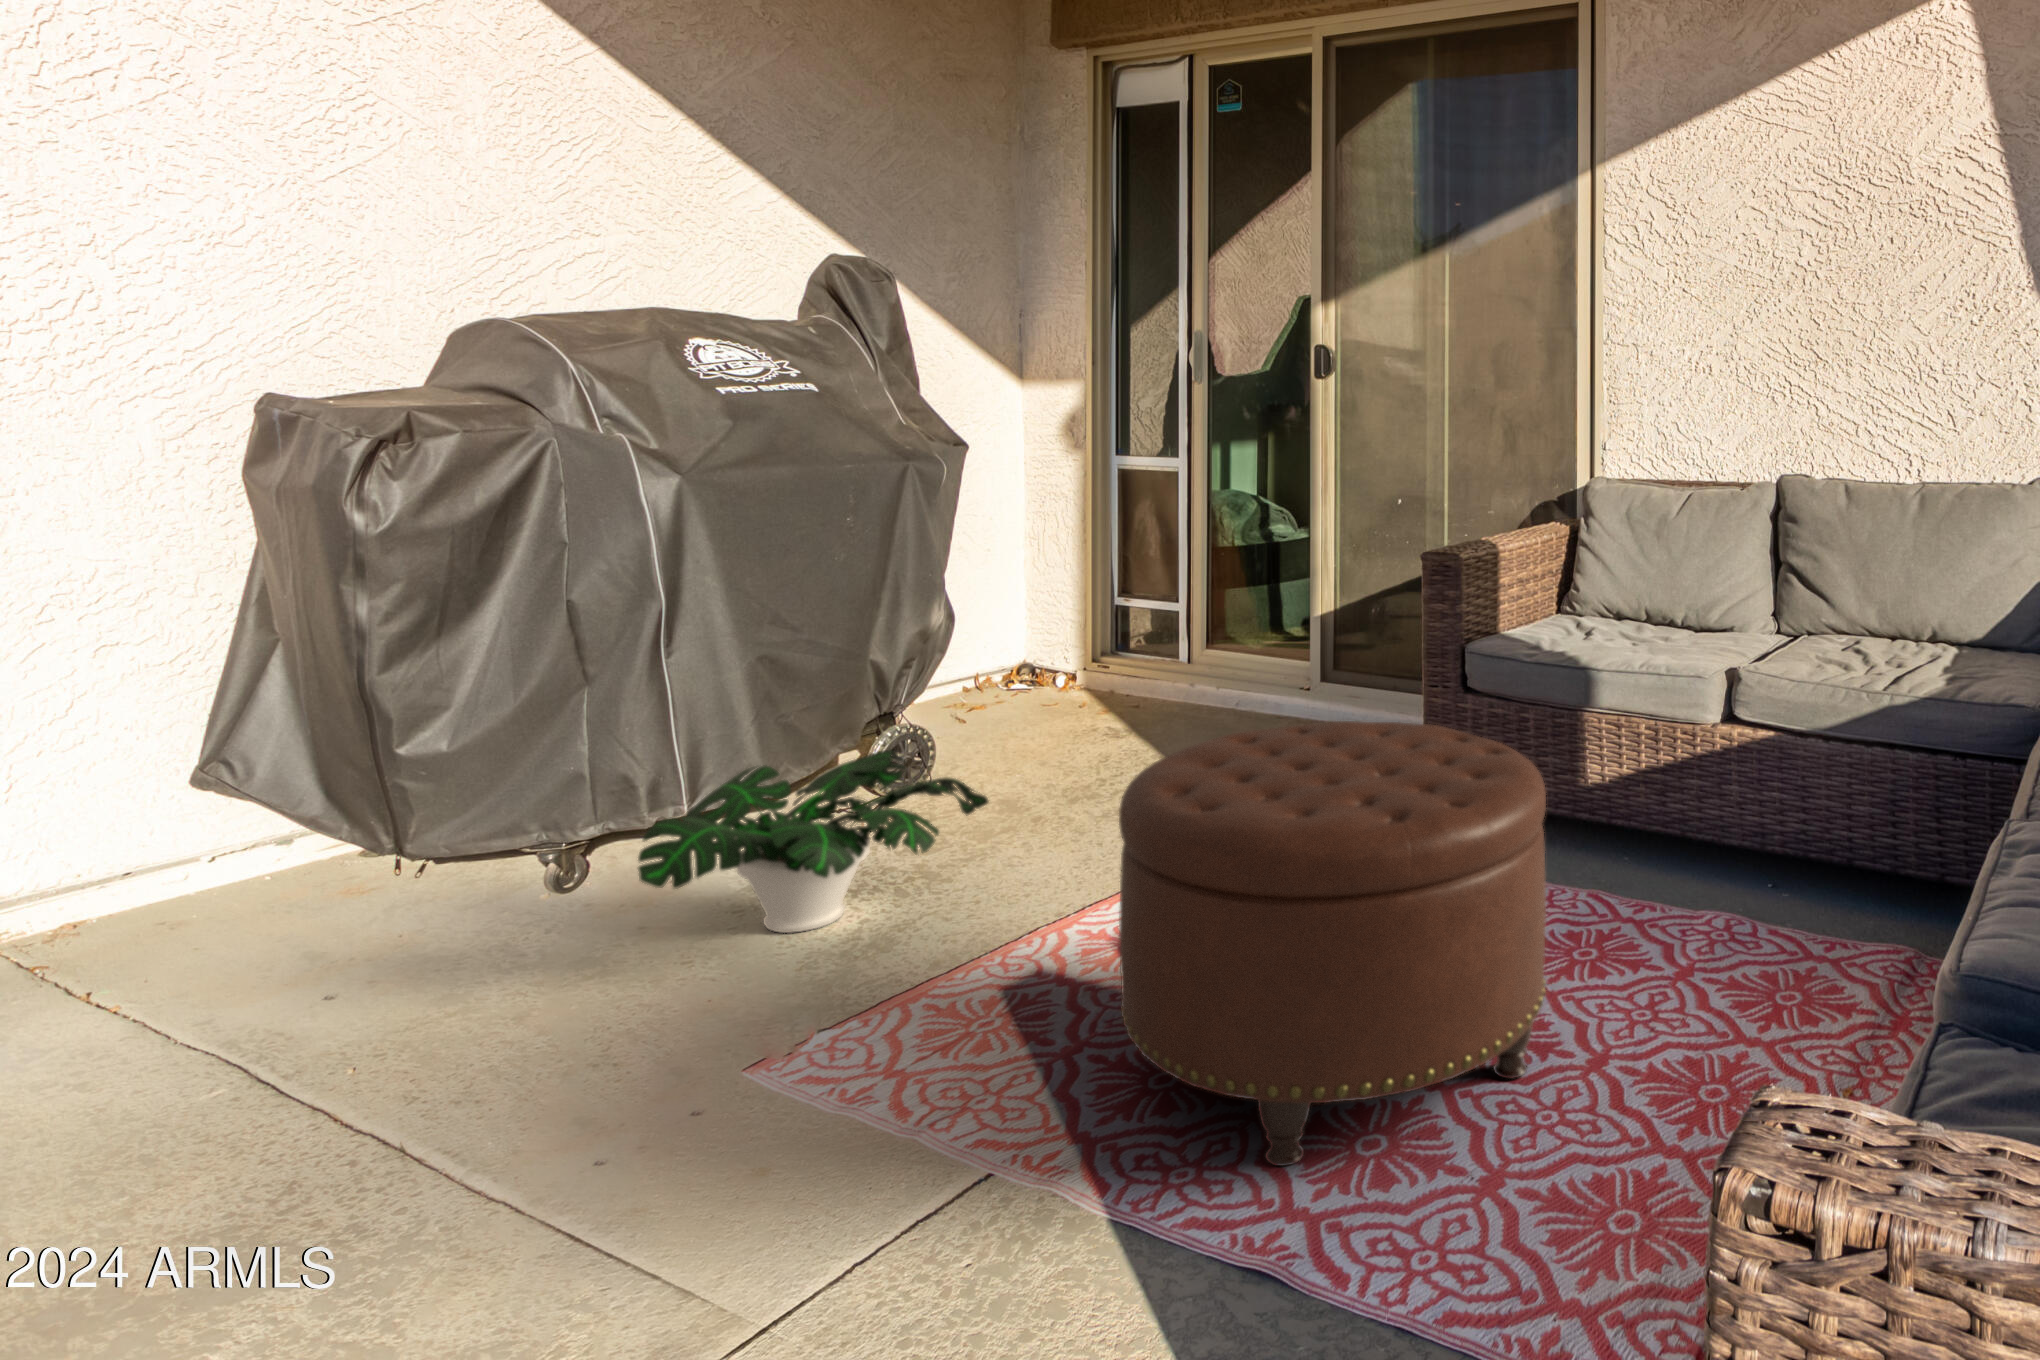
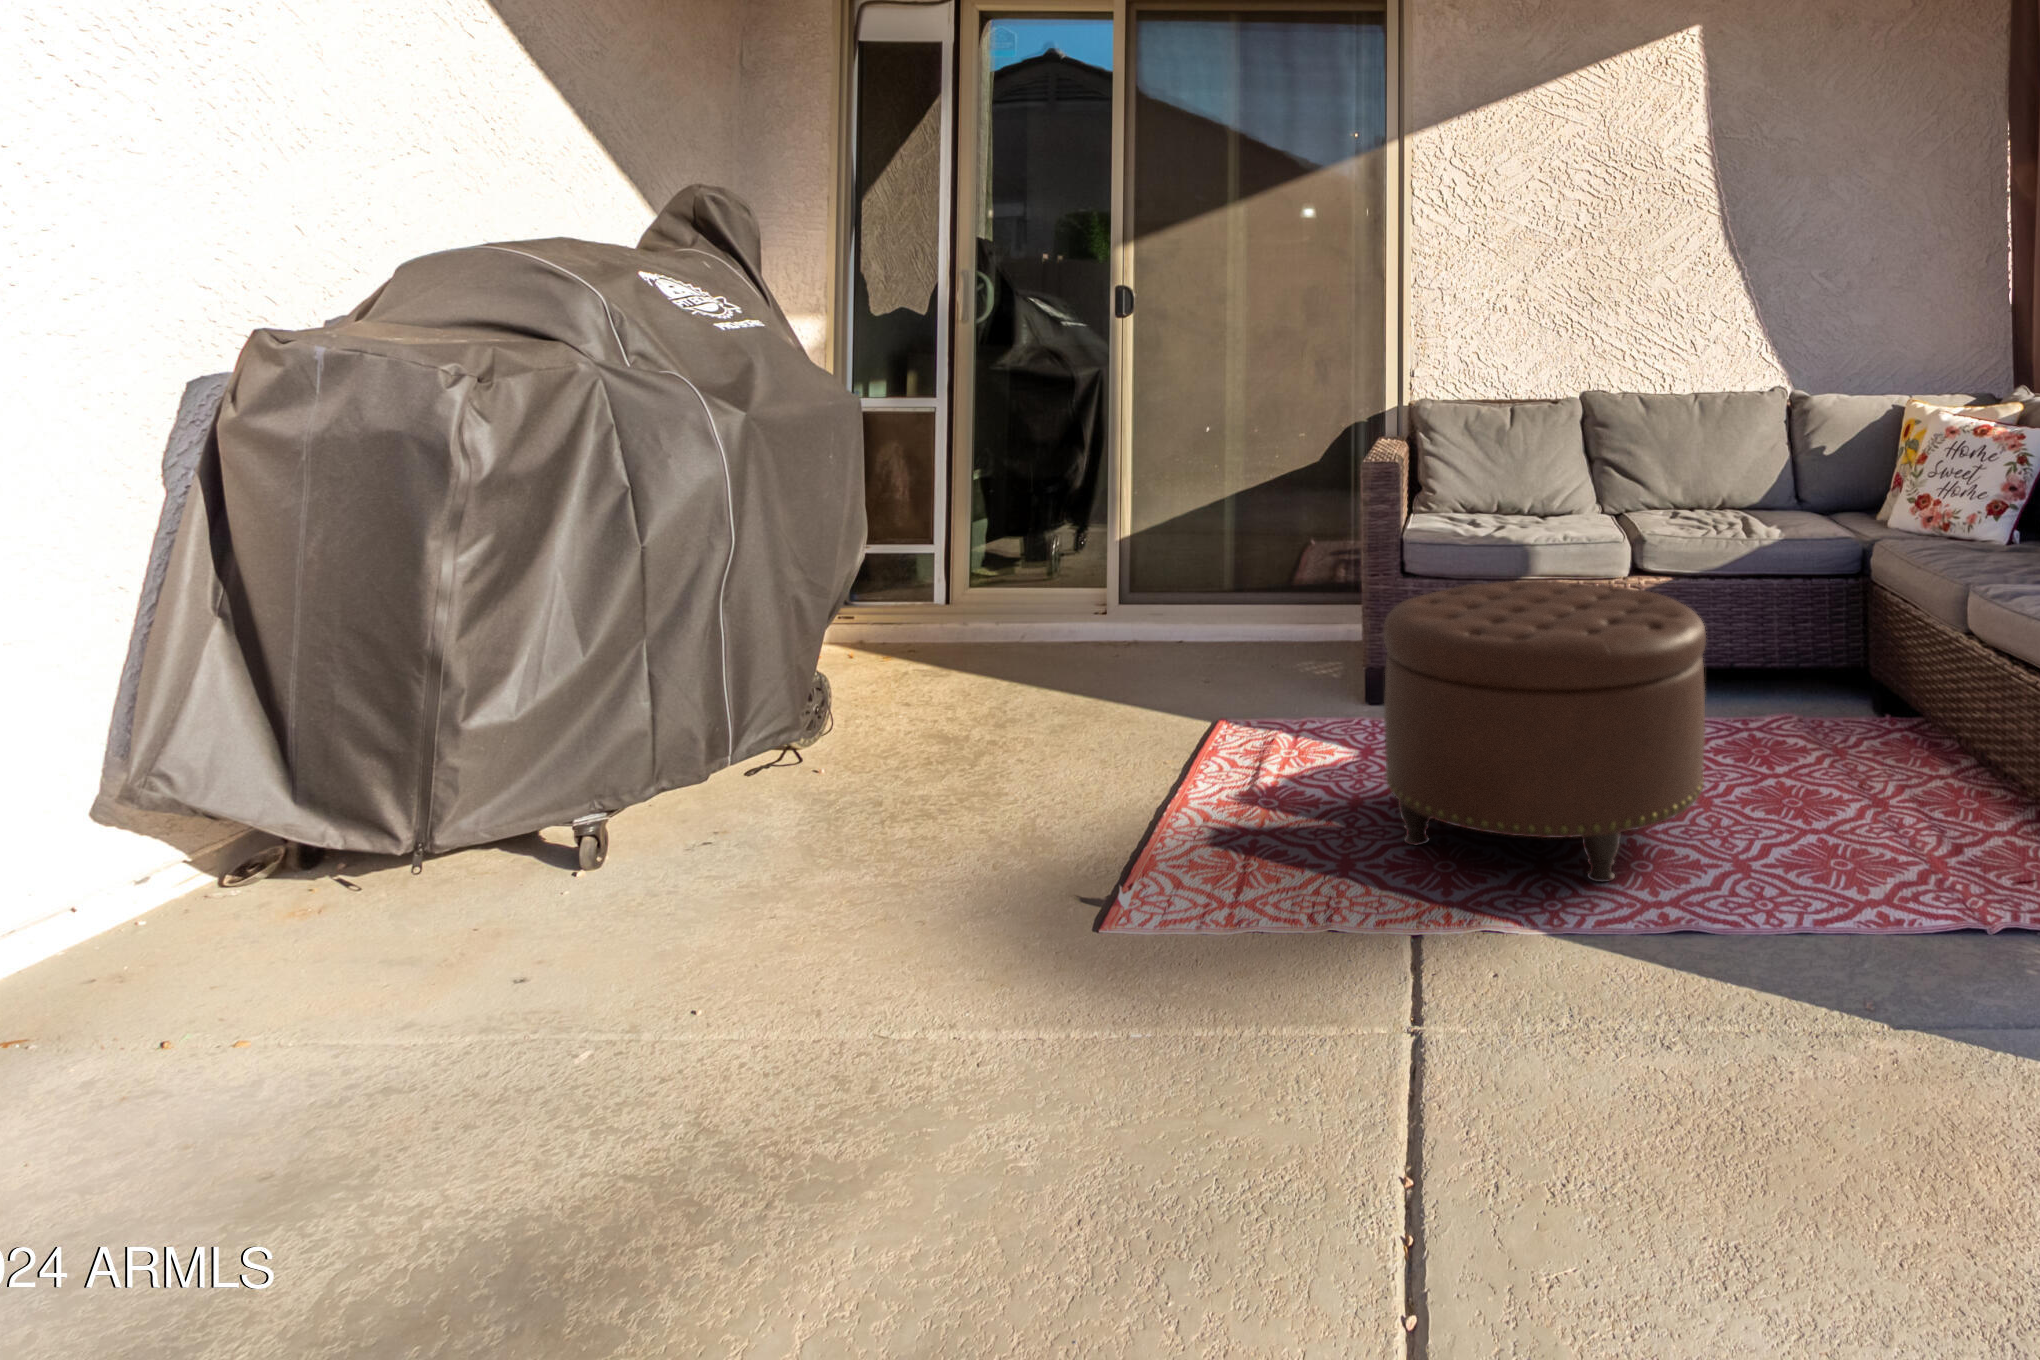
potted plant: present [638,749,988,933] -> none [808,670,1110,842]

